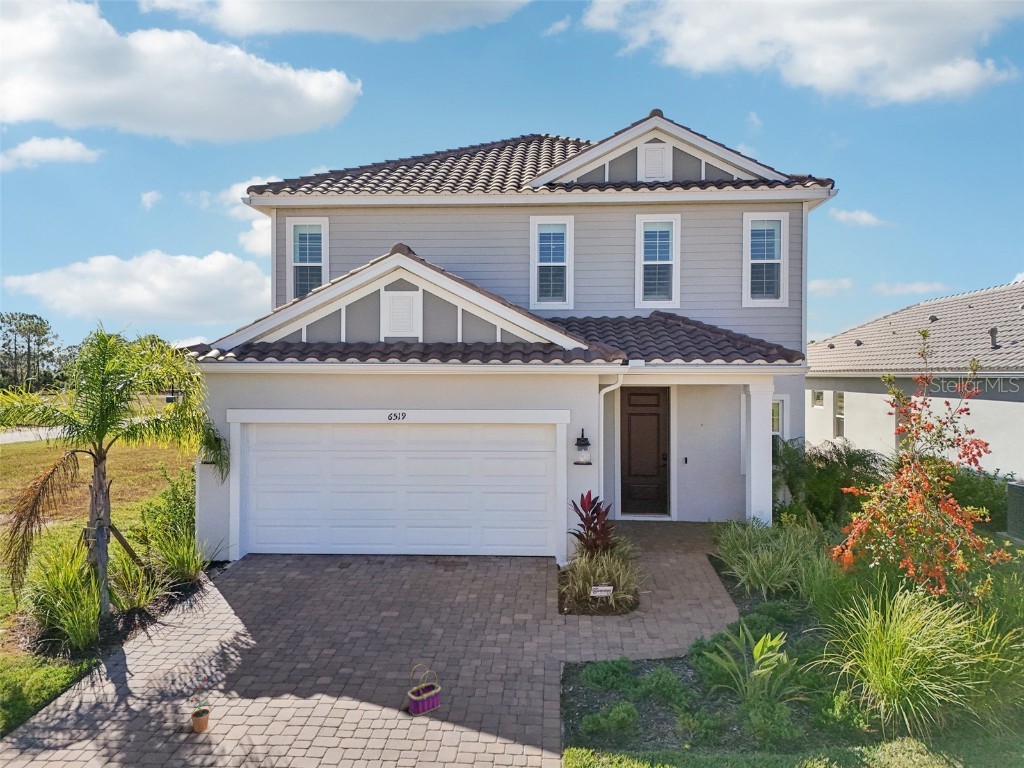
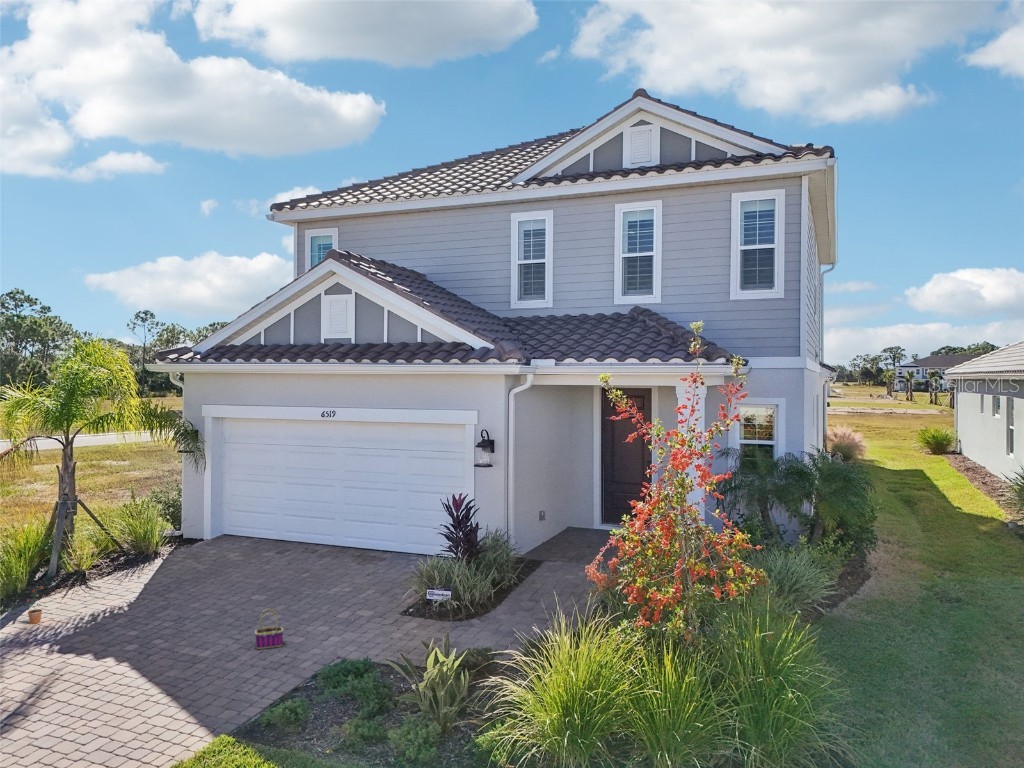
basket: present [408,664,441,716] -> present [255,609,283,649]

